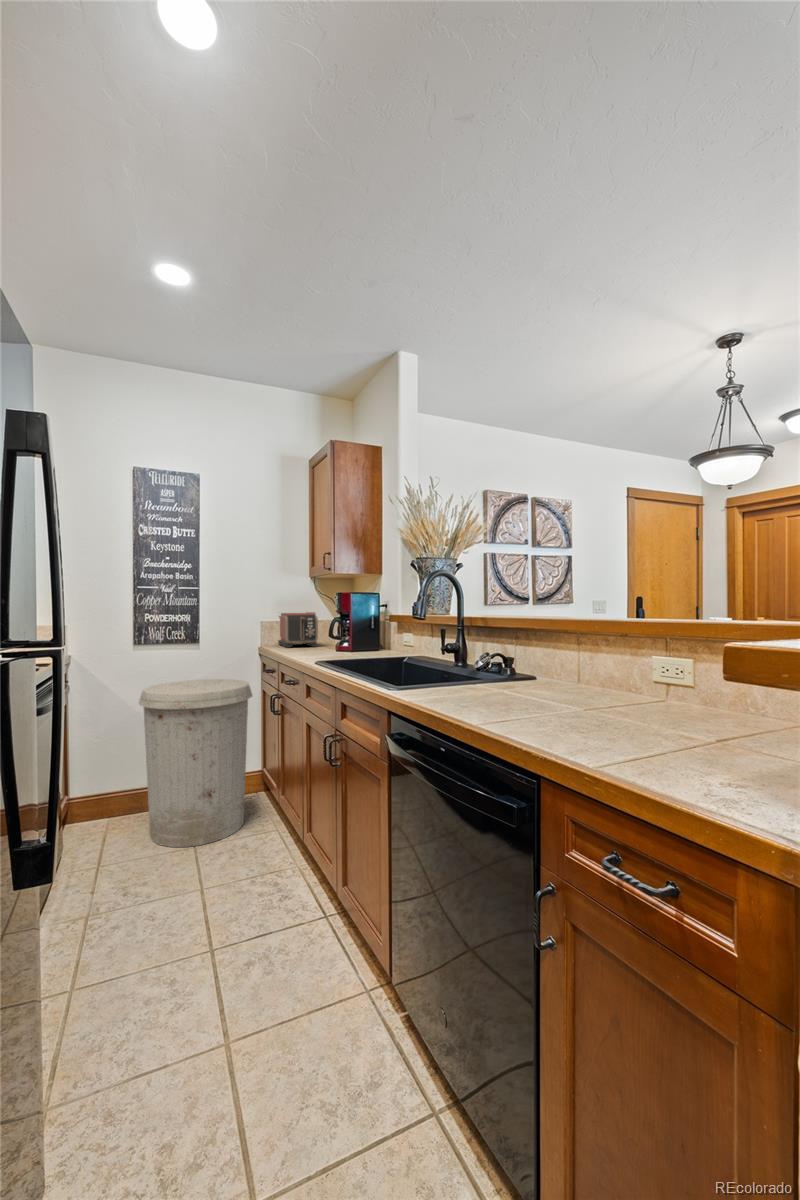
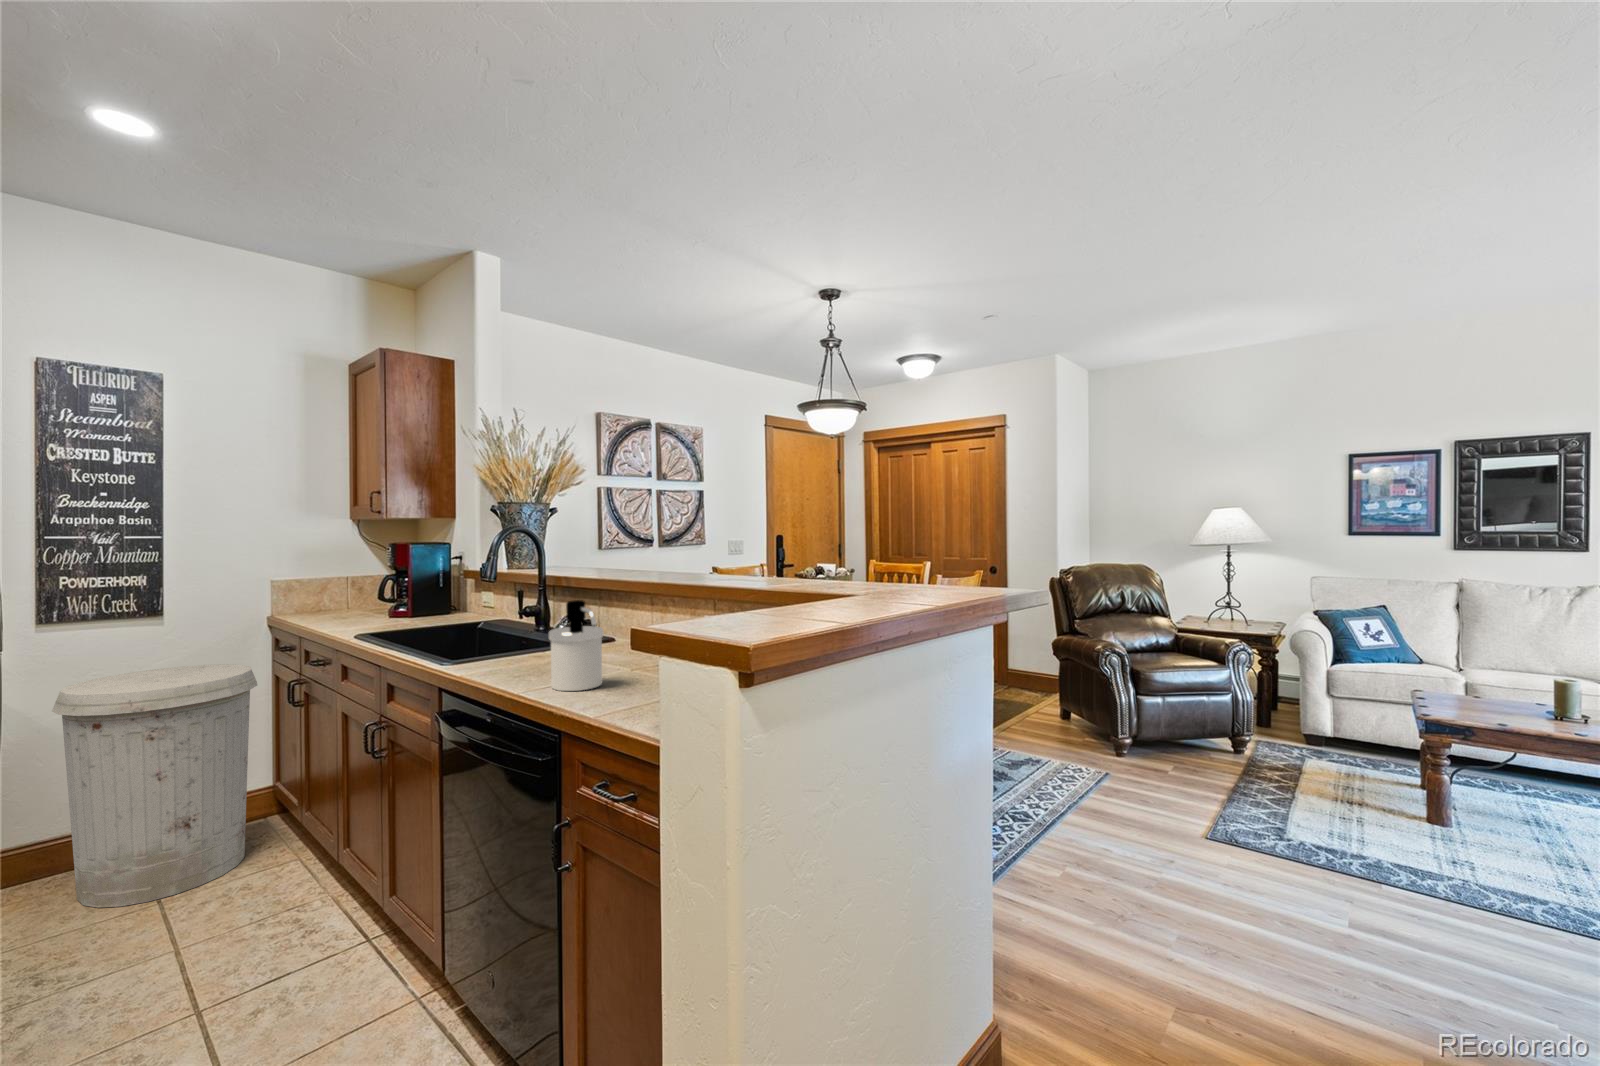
toaster: present [278,612,318,648] -> none [298,566,362,616]
soap dispenser: none [503,626,567,726] -> present [549,600,604,691]

